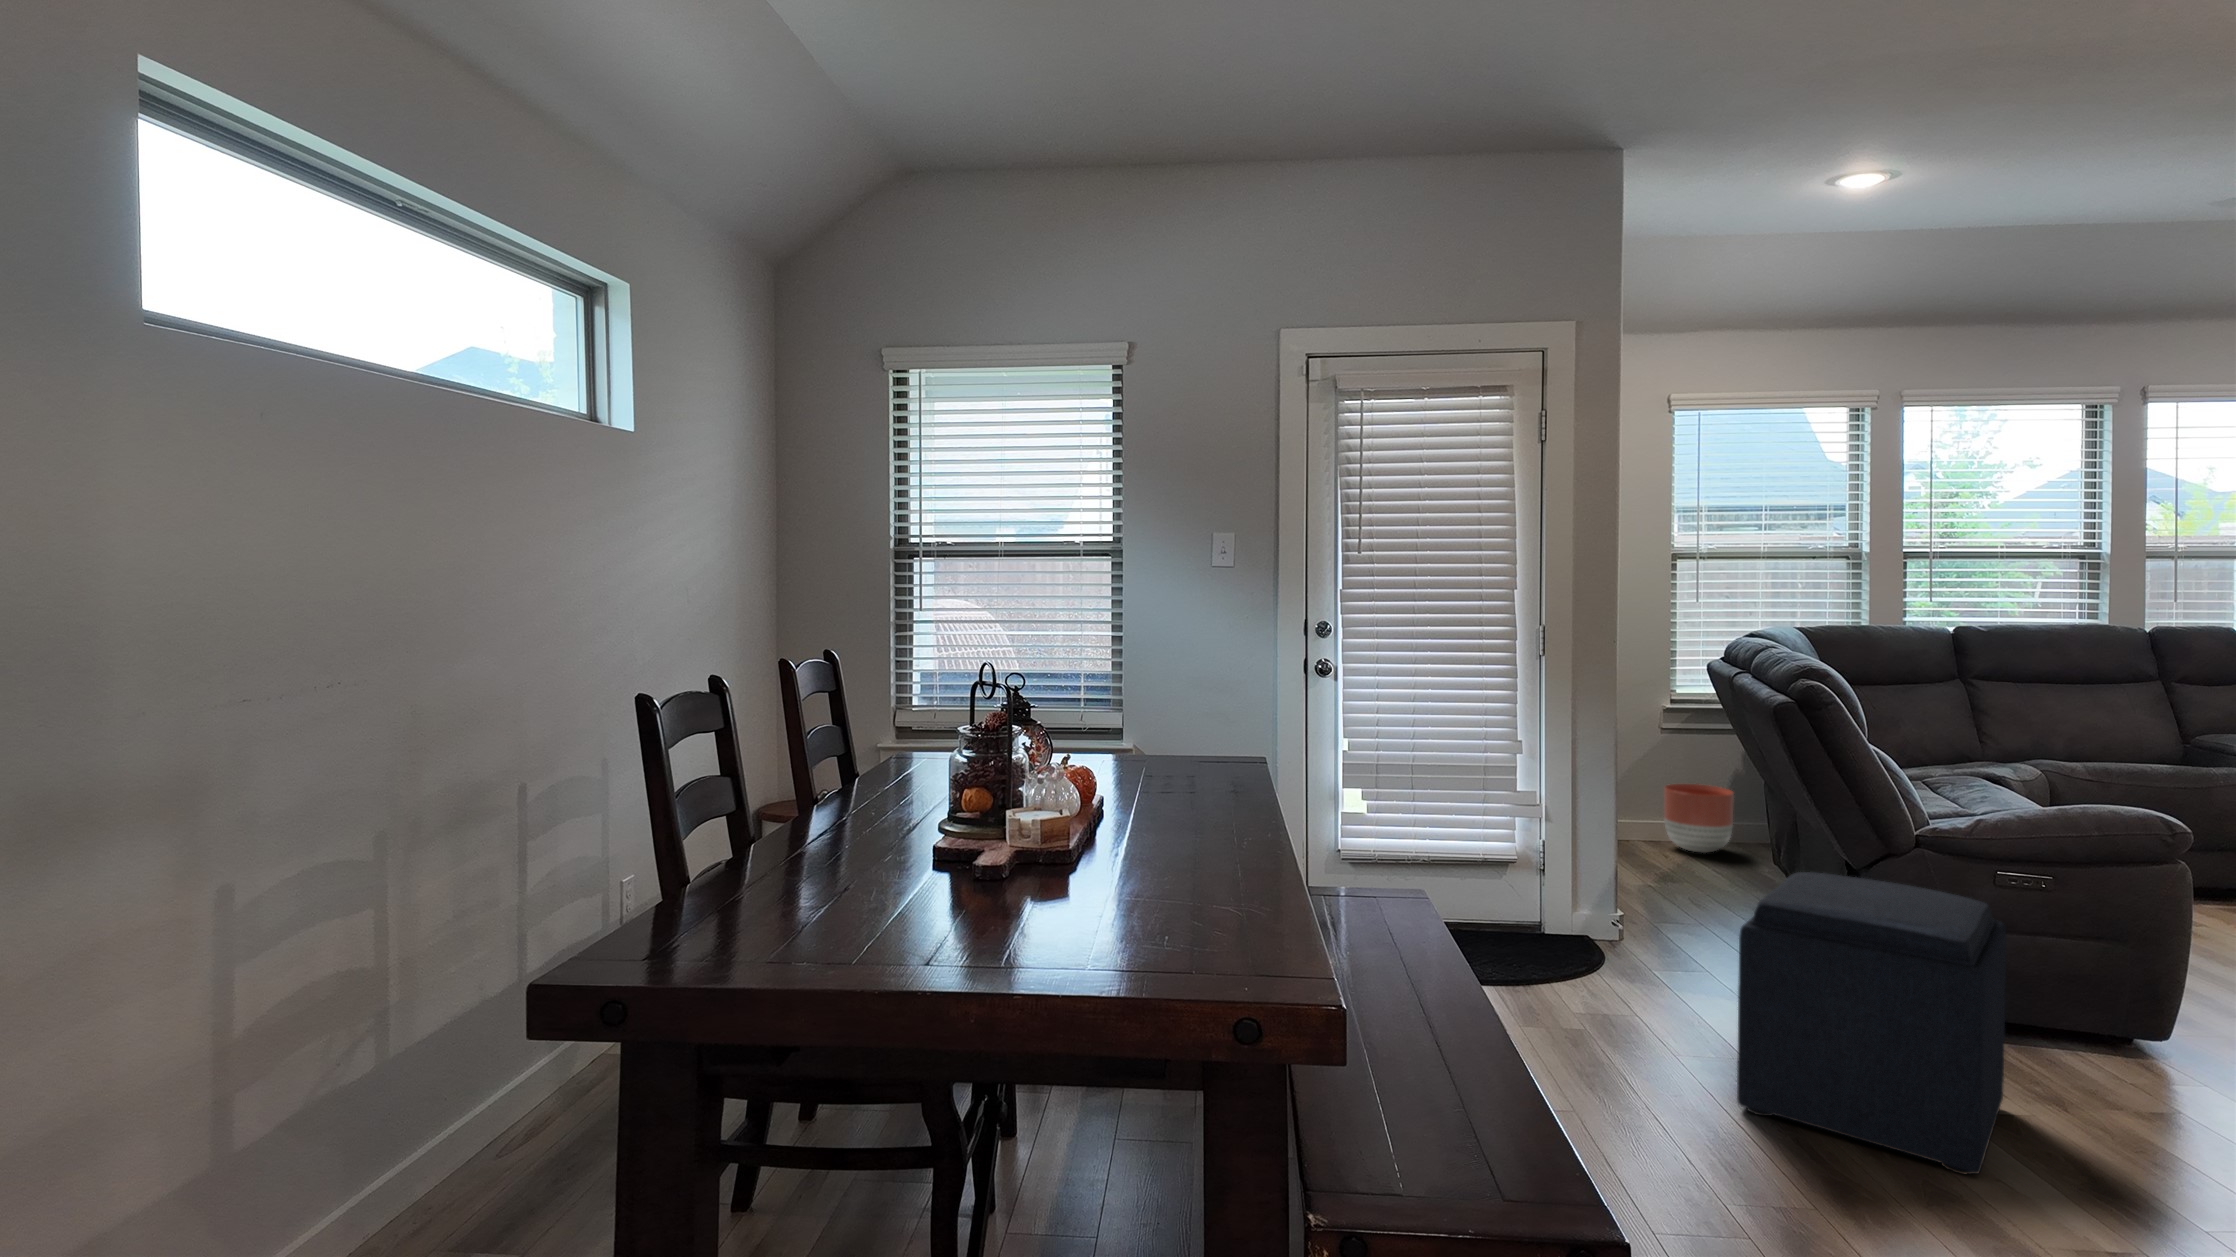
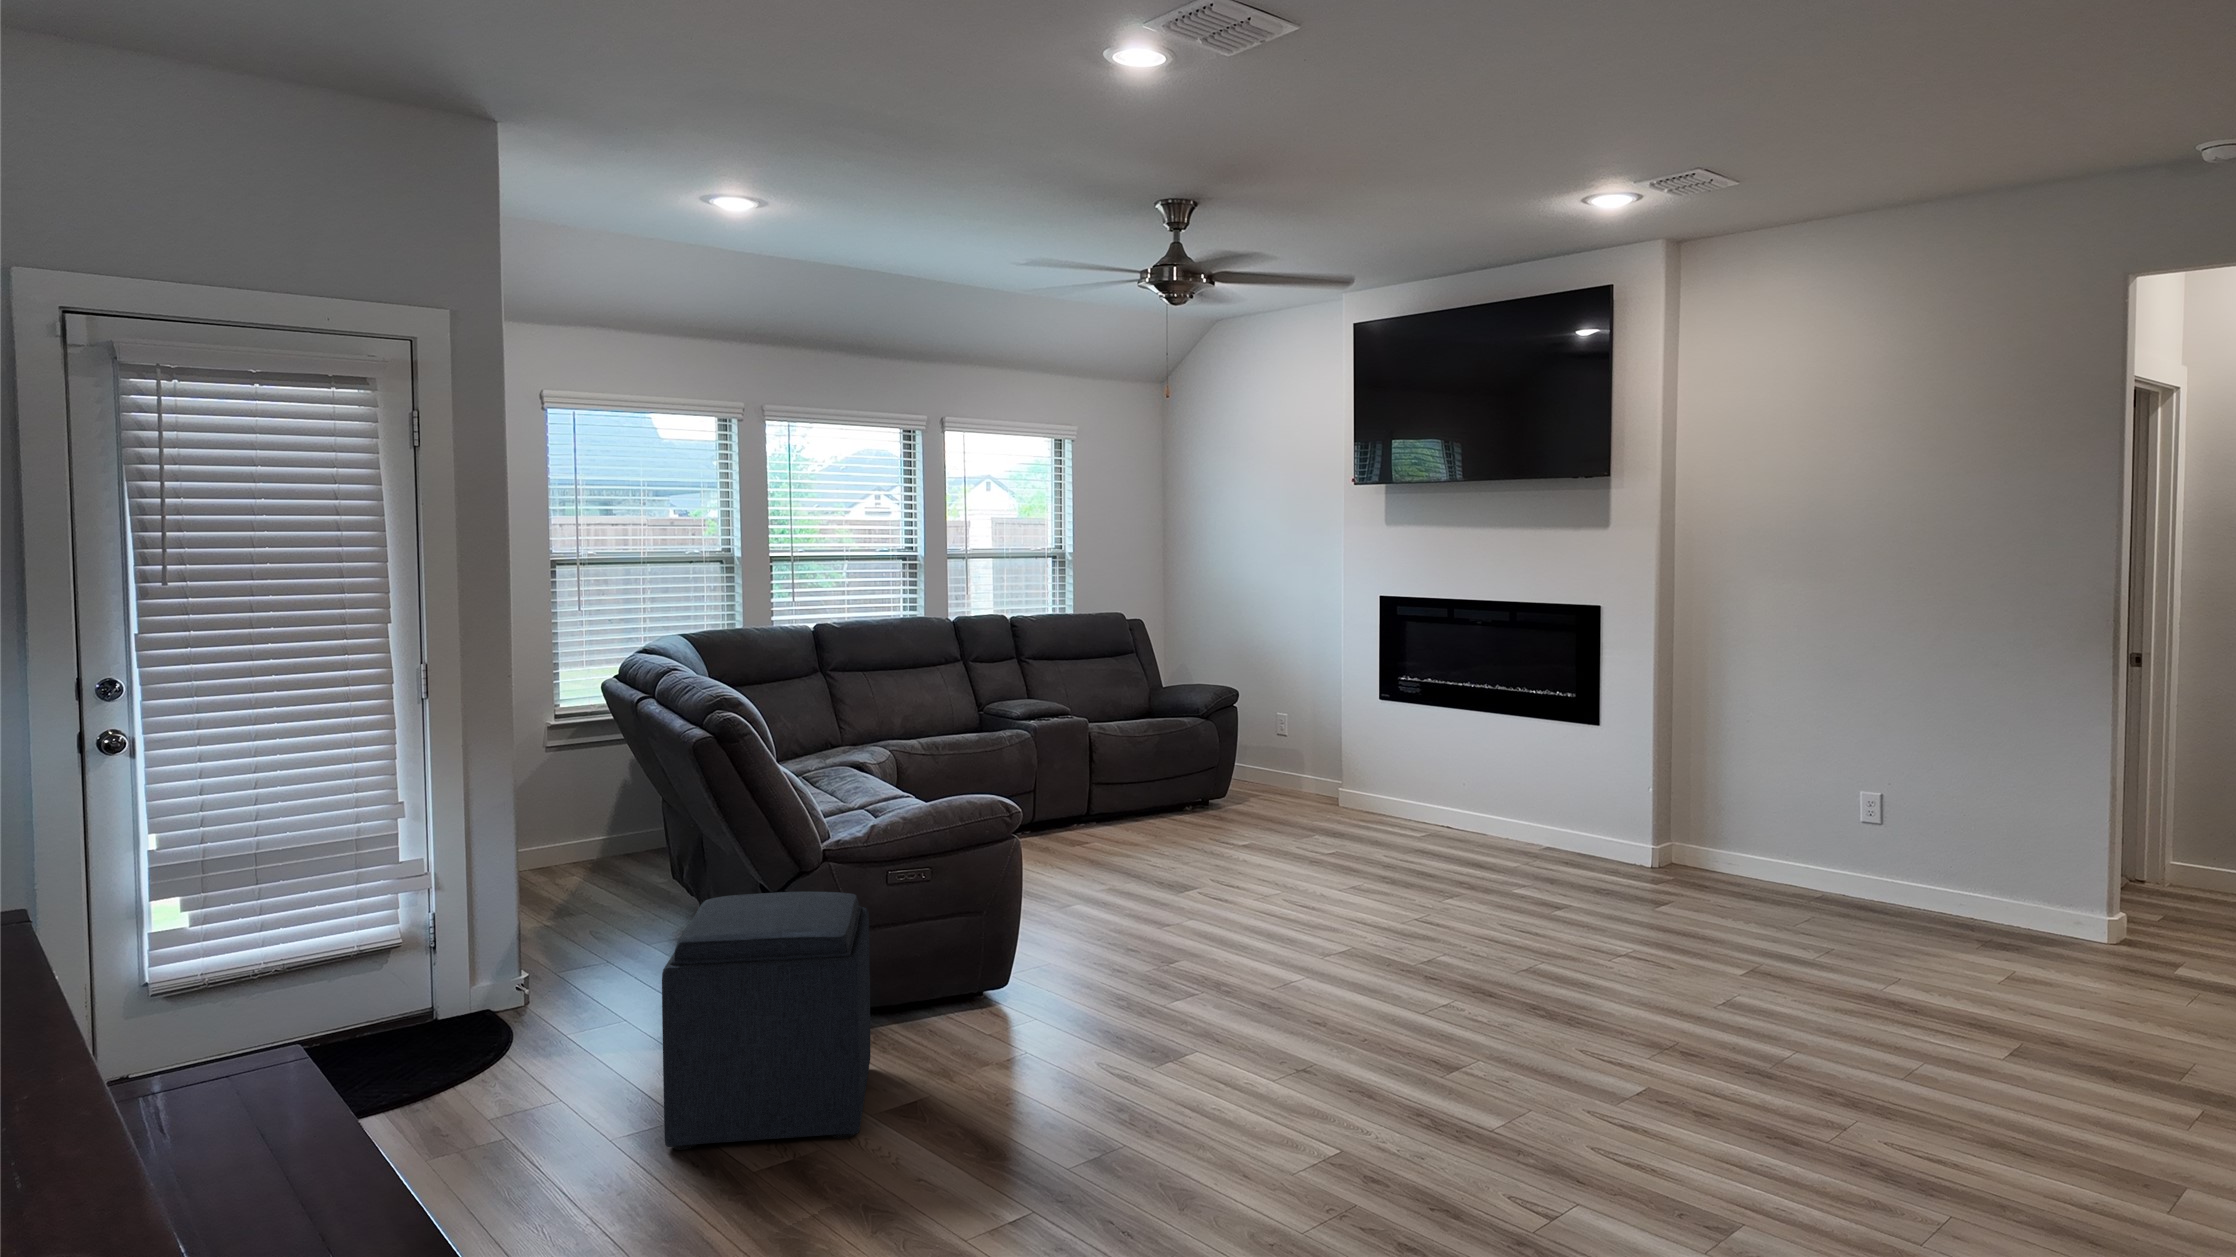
planter: present [1664,784,1734,853] -> none [558,810,629,885]

